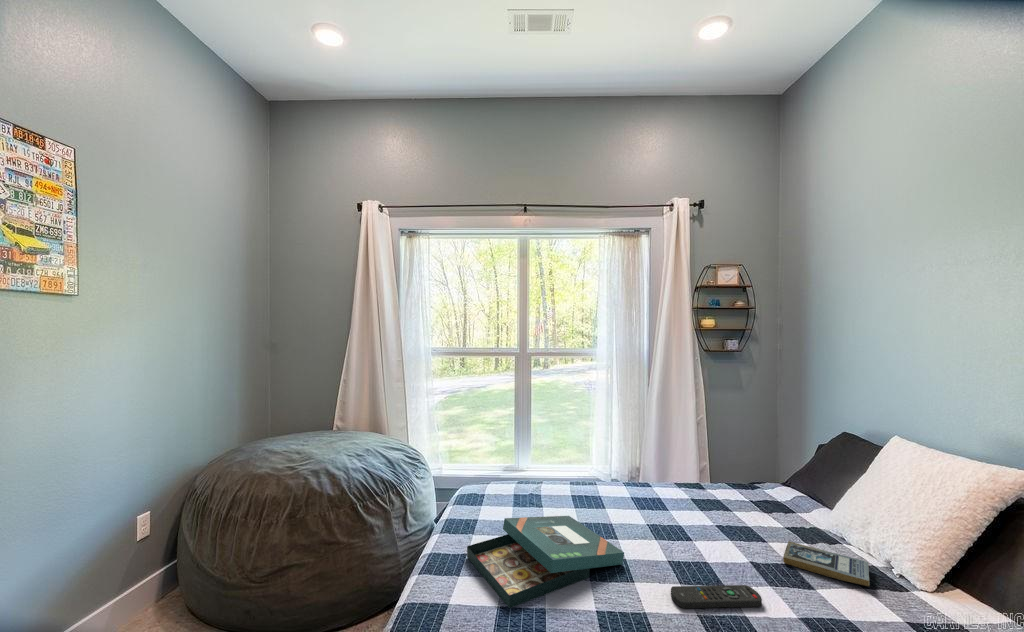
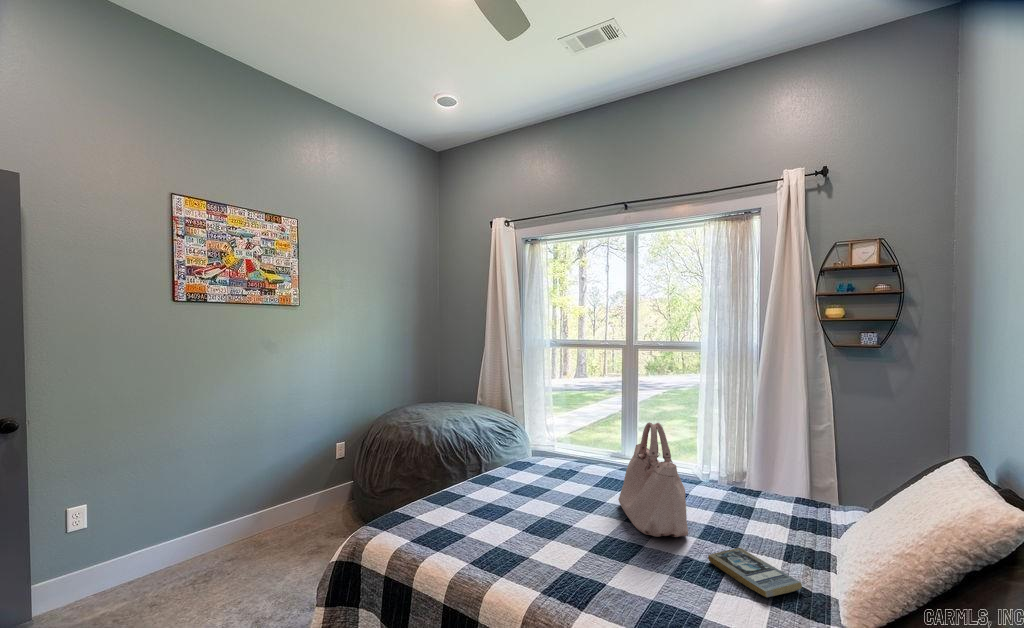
handbag: none [639,431,744,550] -> present [618,422,688,537]
board game: present [467,516,624,608] -> none [446,473,559,524]
remote control: present [671,585,762,608] -> none [558,543,634,576]

